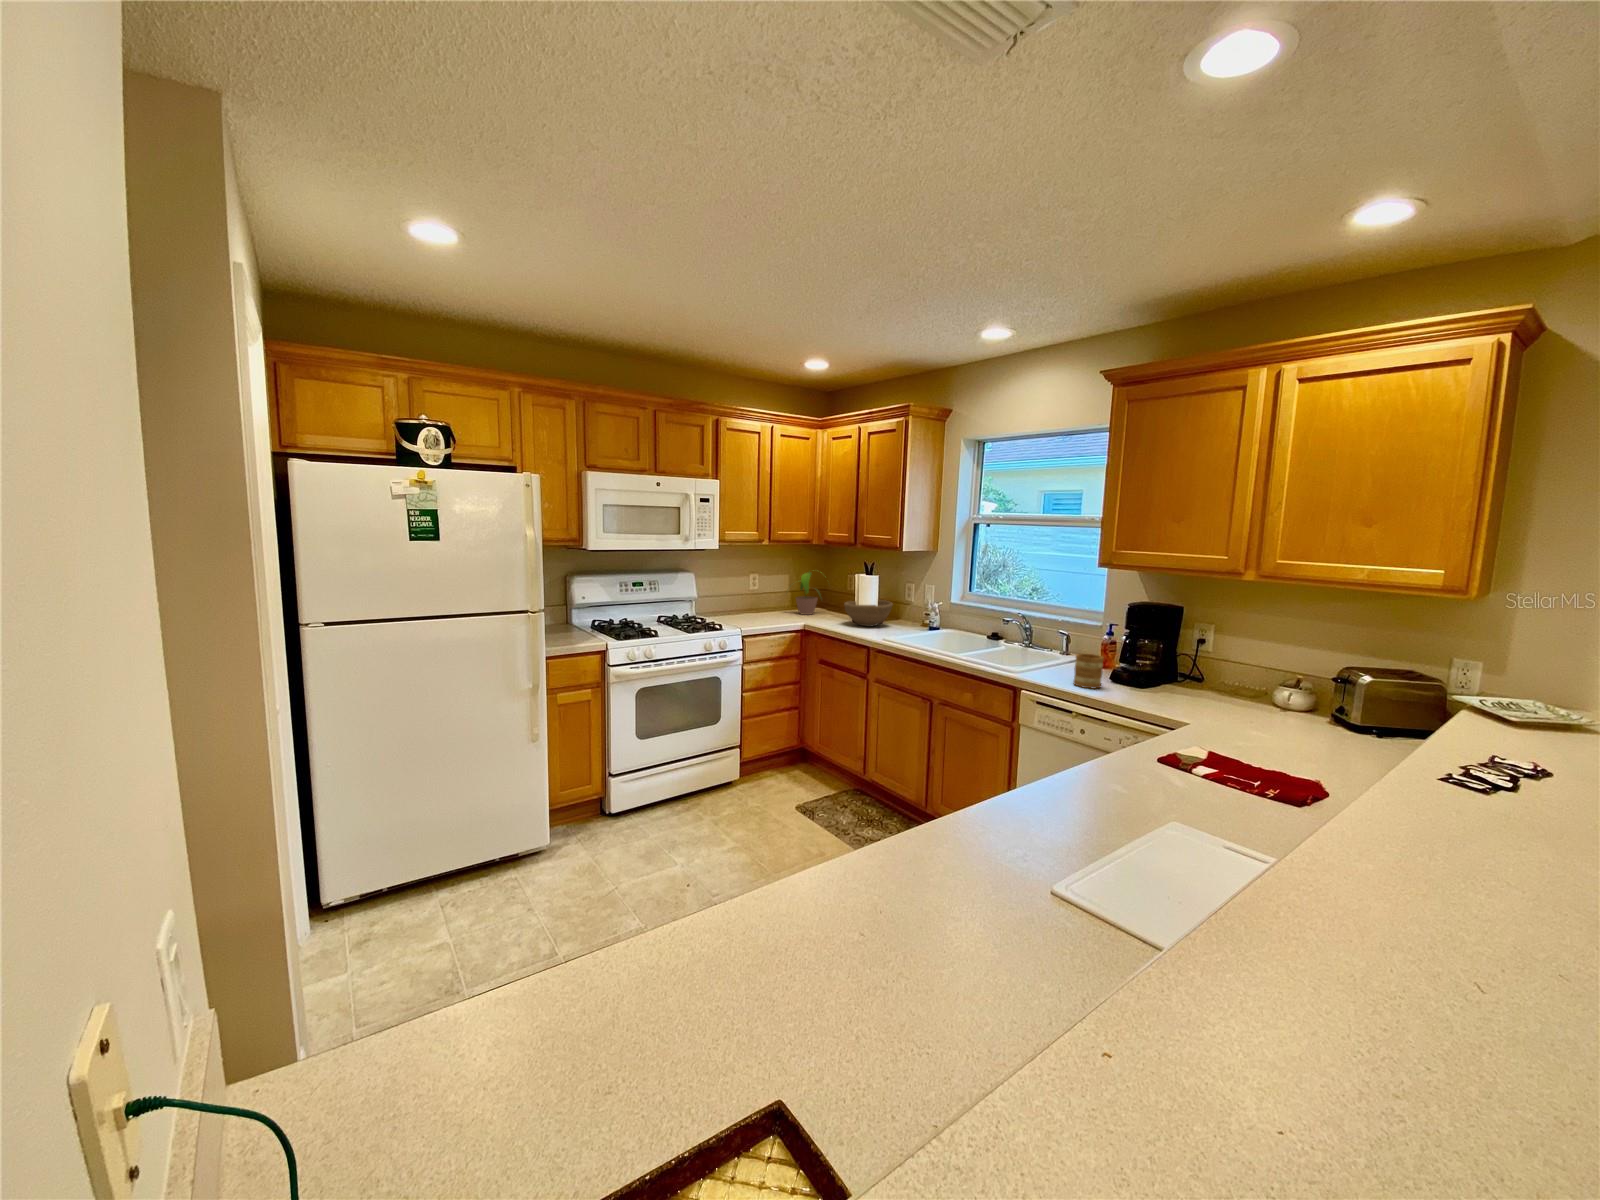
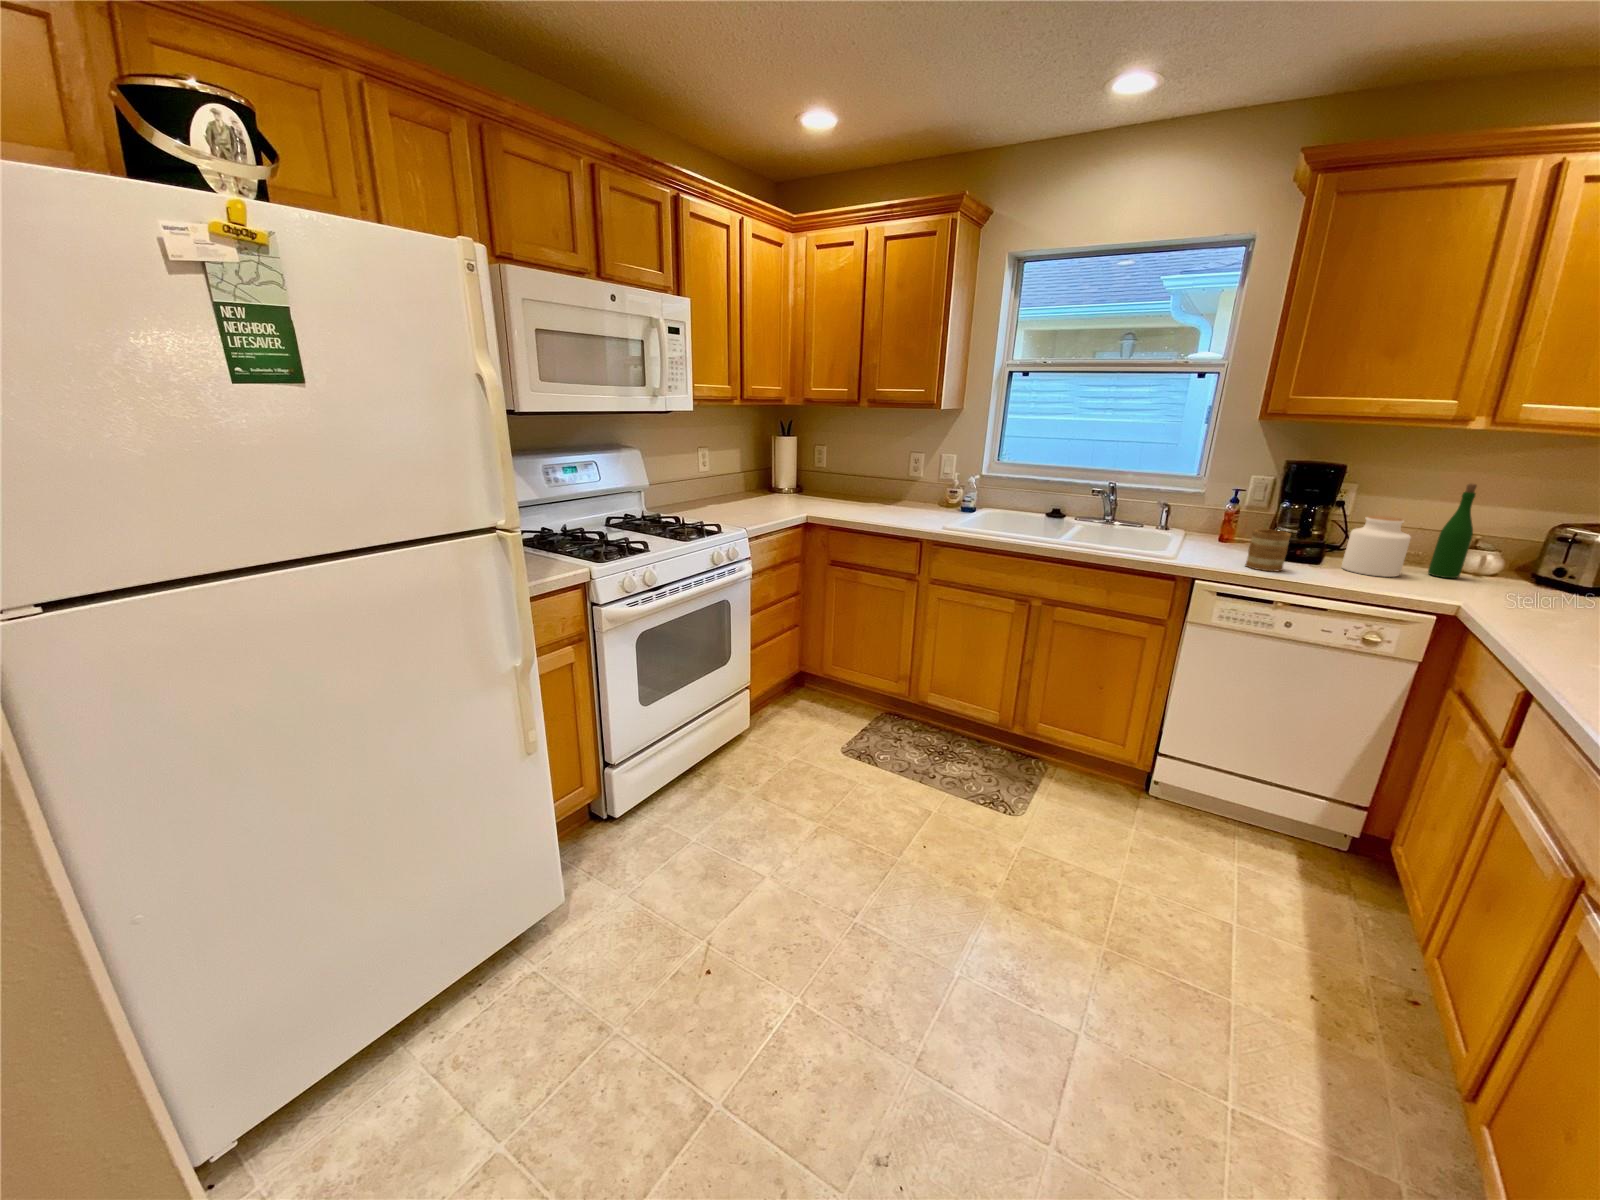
potted plant: present [790,572,821,615] -> none [749,439,814,501]
bowl: present [844,600,893,626] -> none [852,476,913,511]
wine bottle: none [1243,626,1271,709] -> present [1428,483,1477,578]
jar: none [1164,649,1213,702] -> present [1342,515,1411,577]

